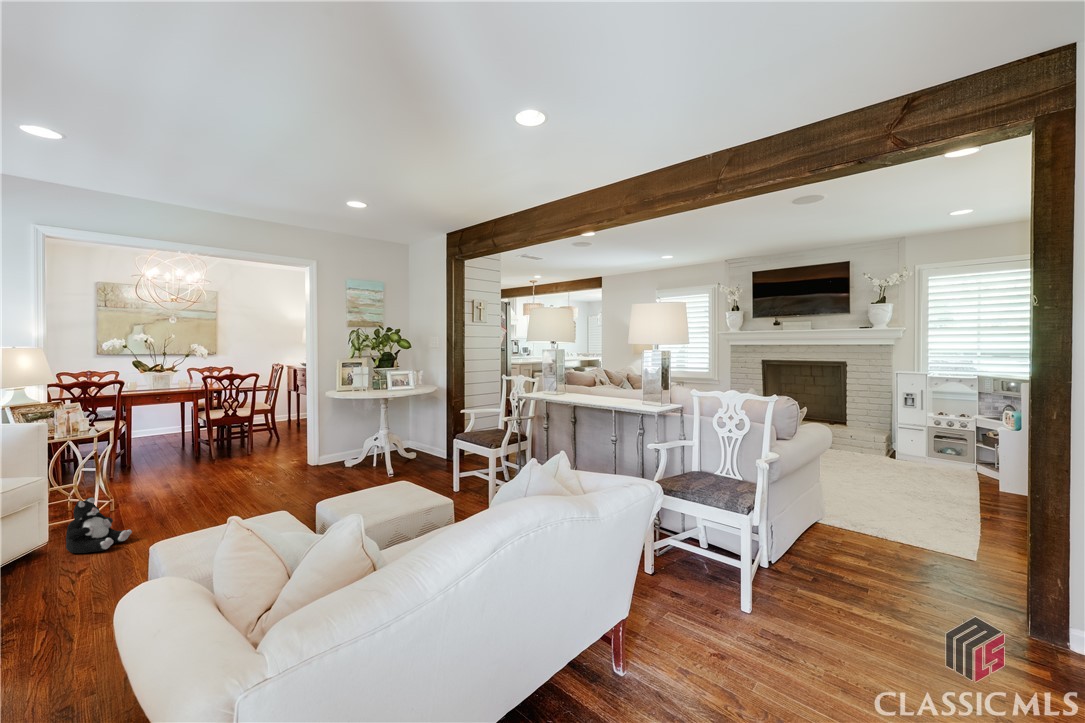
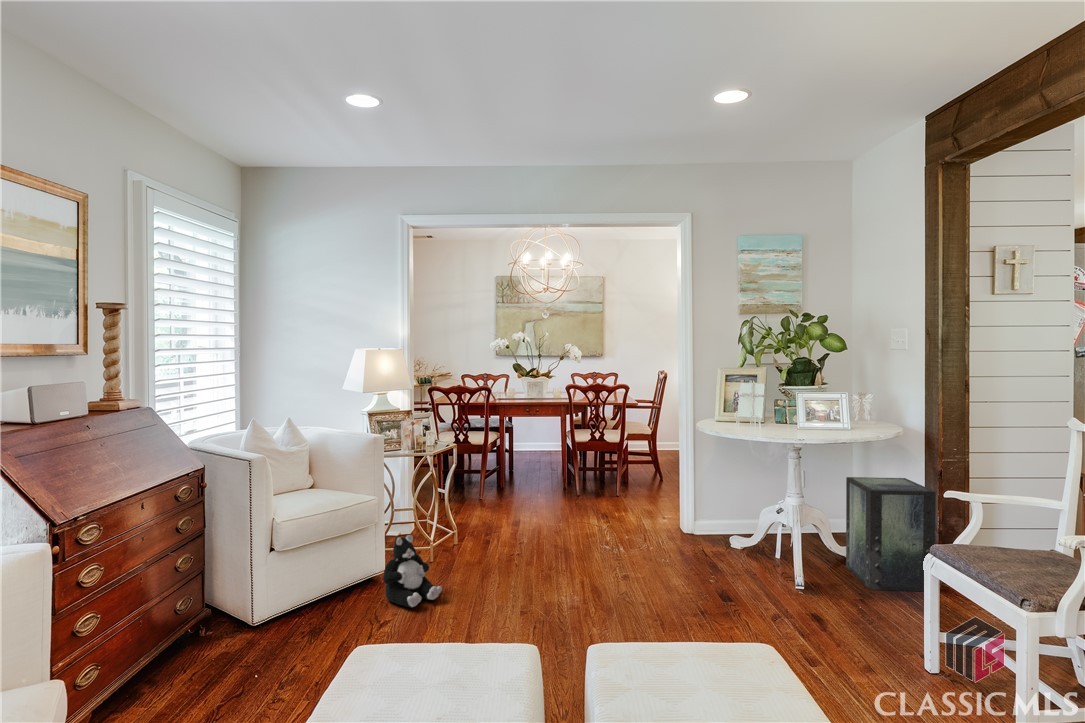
storage box: none [412,413,452,469] -> present [846,477,936,592]

